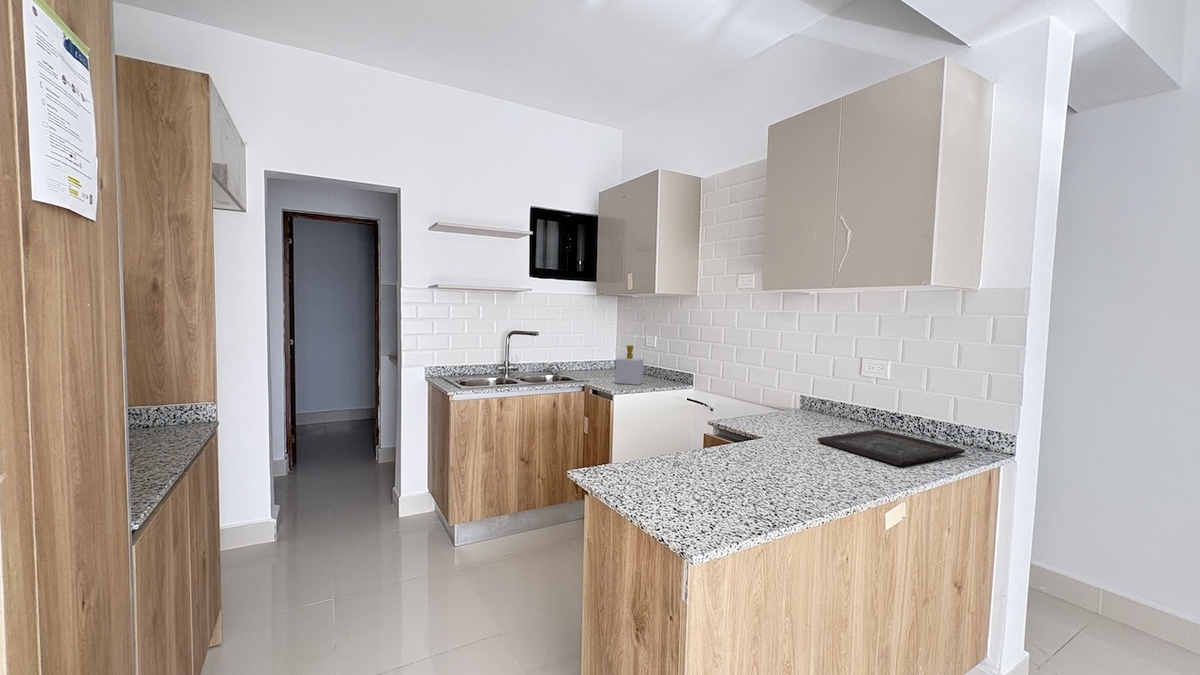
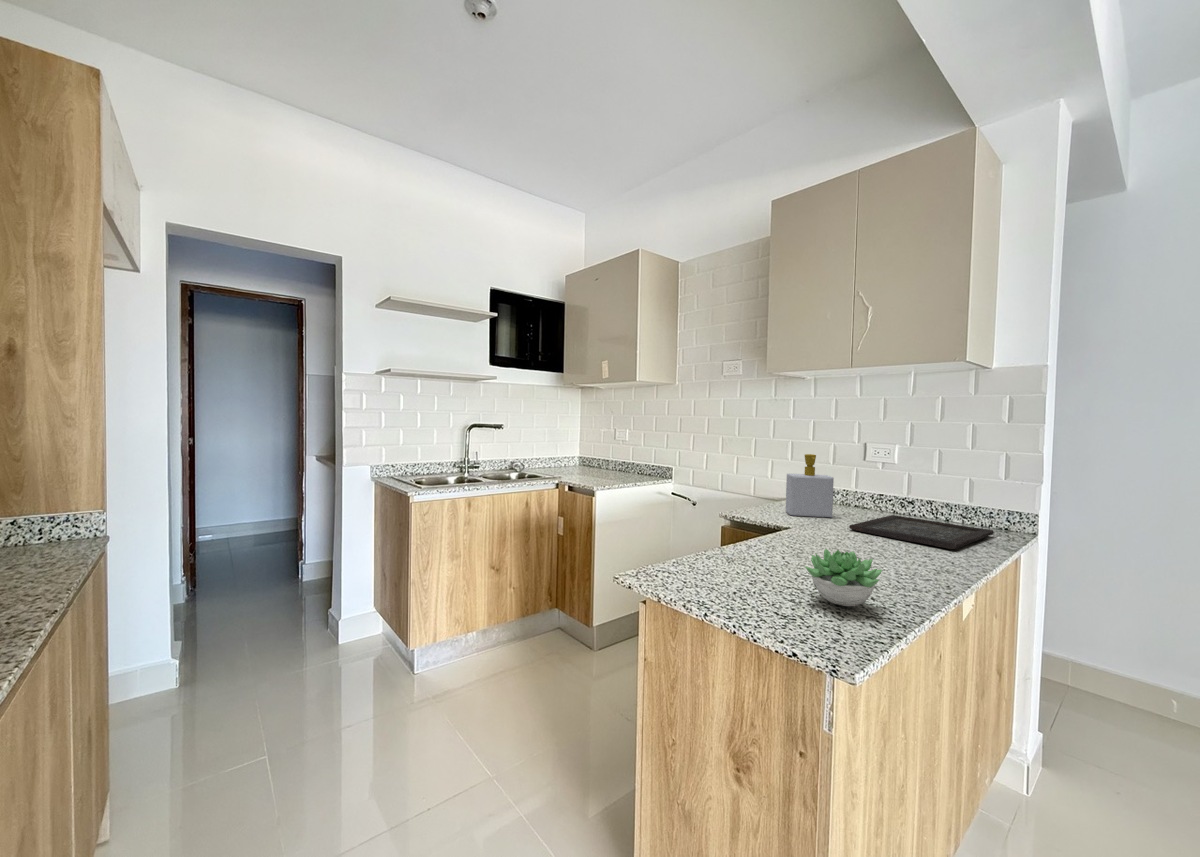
soap bottle: present [615,345,643,385] -> present [786,454,834,517]
succulent plant: none [698,458,762,507] -> present [805,549,882,606]

